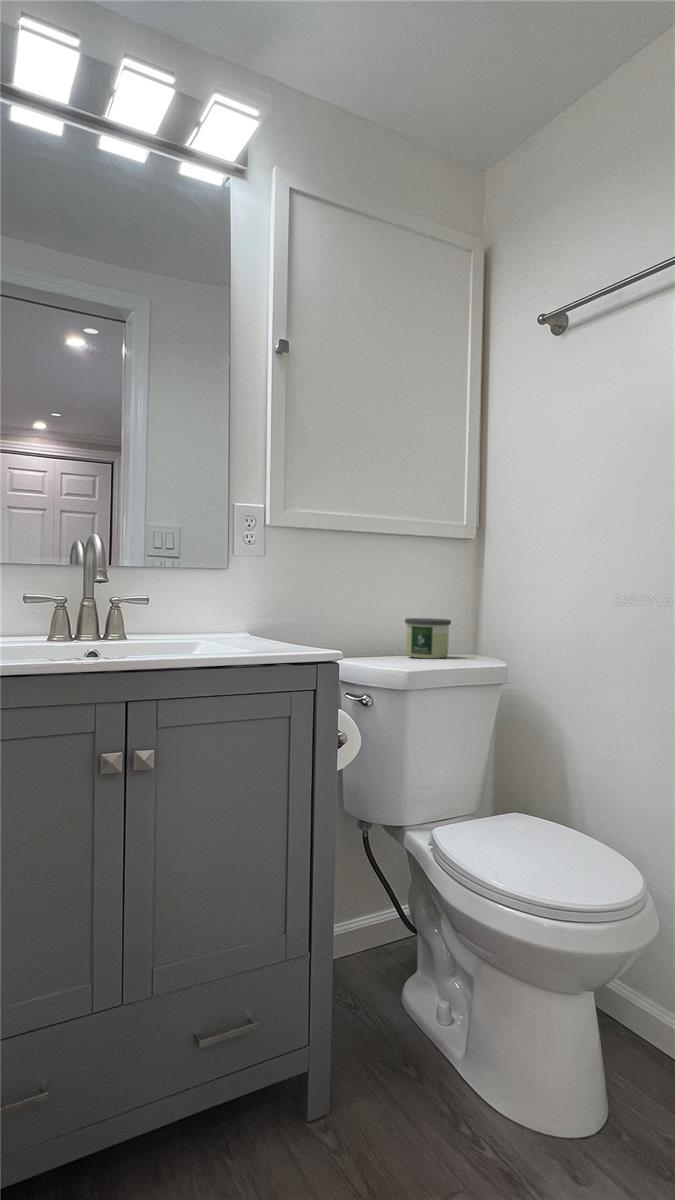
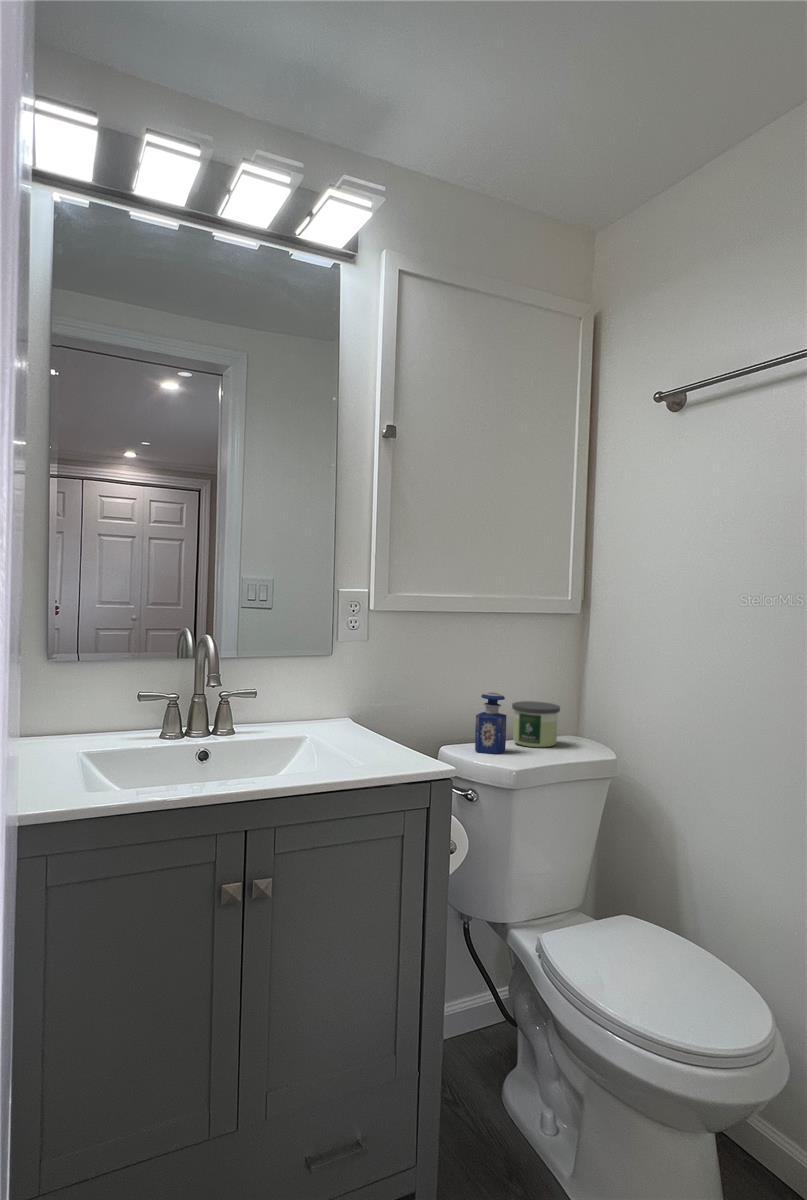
perfume bottle: none [368,603,399,661] -> present [475,693,507,754]

